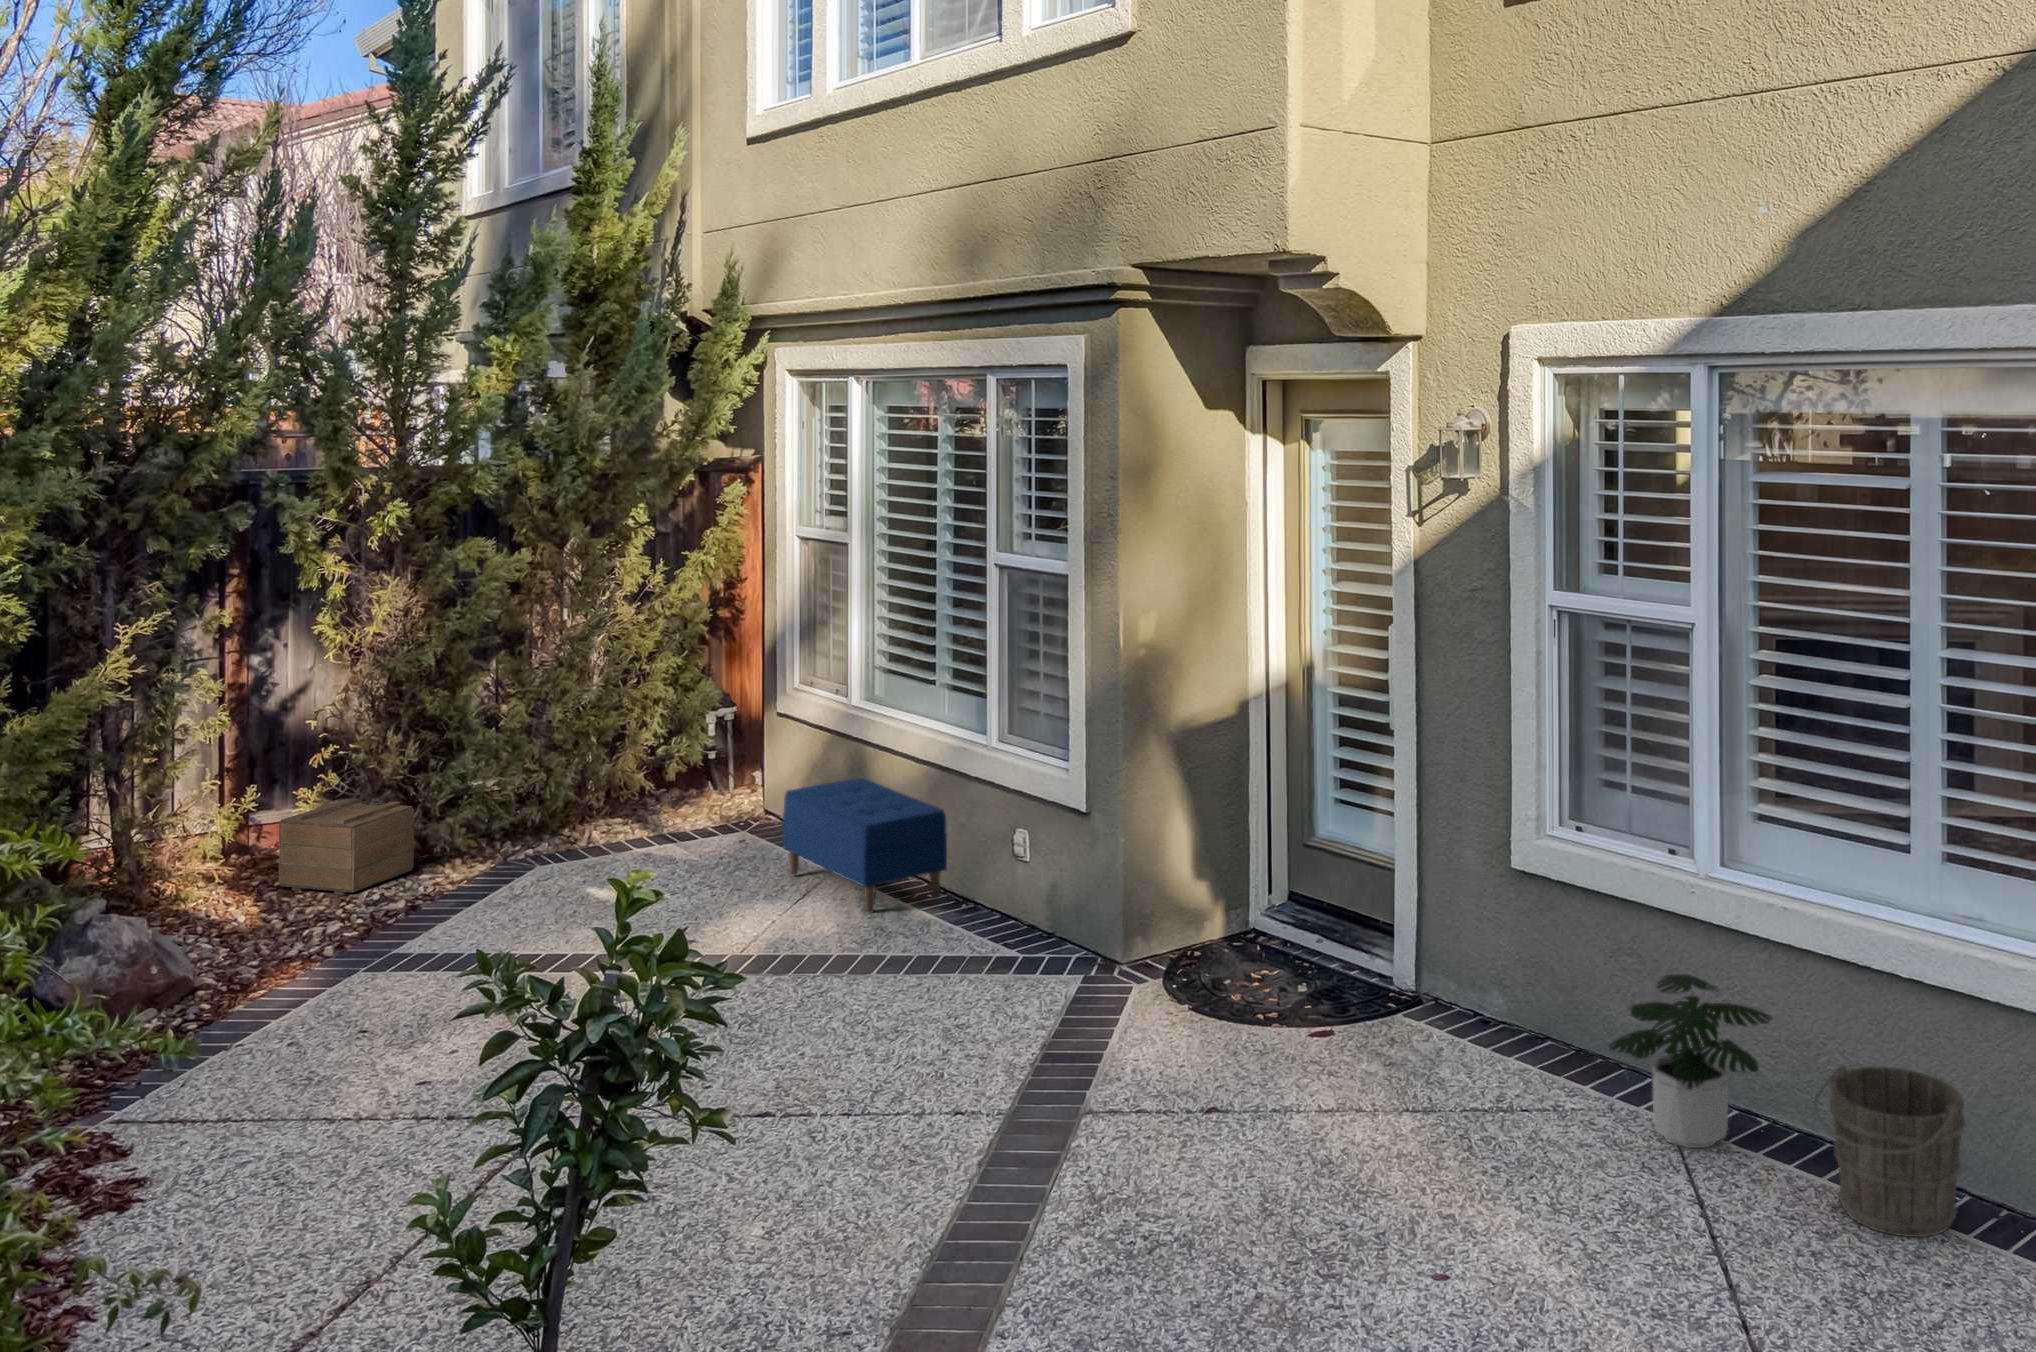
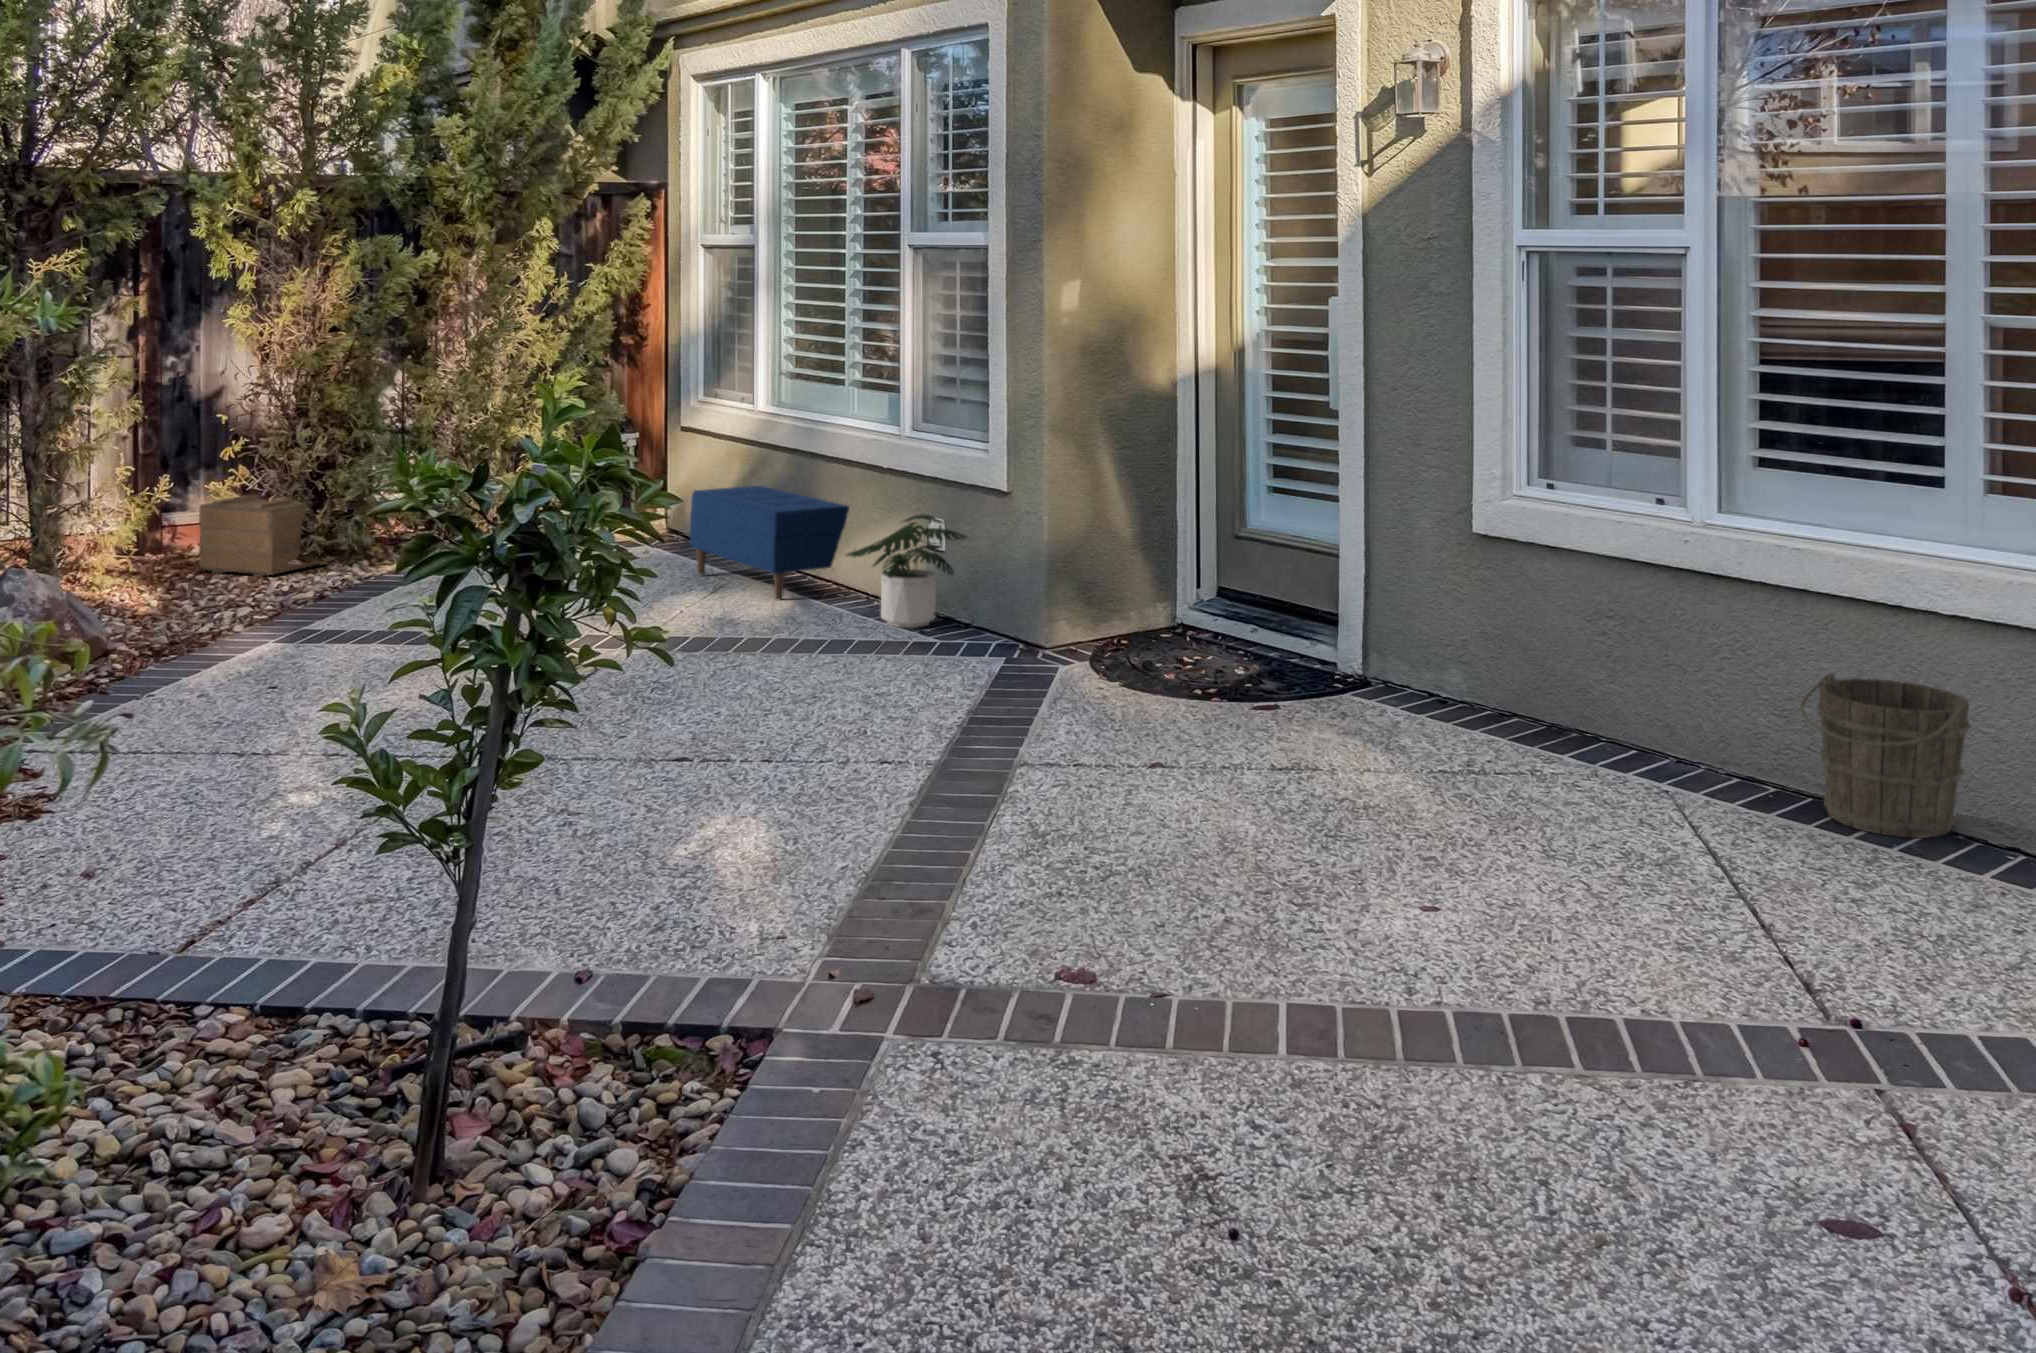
potted plant: present [1610,974,1772,1148] -> present [847,515,966,628]

